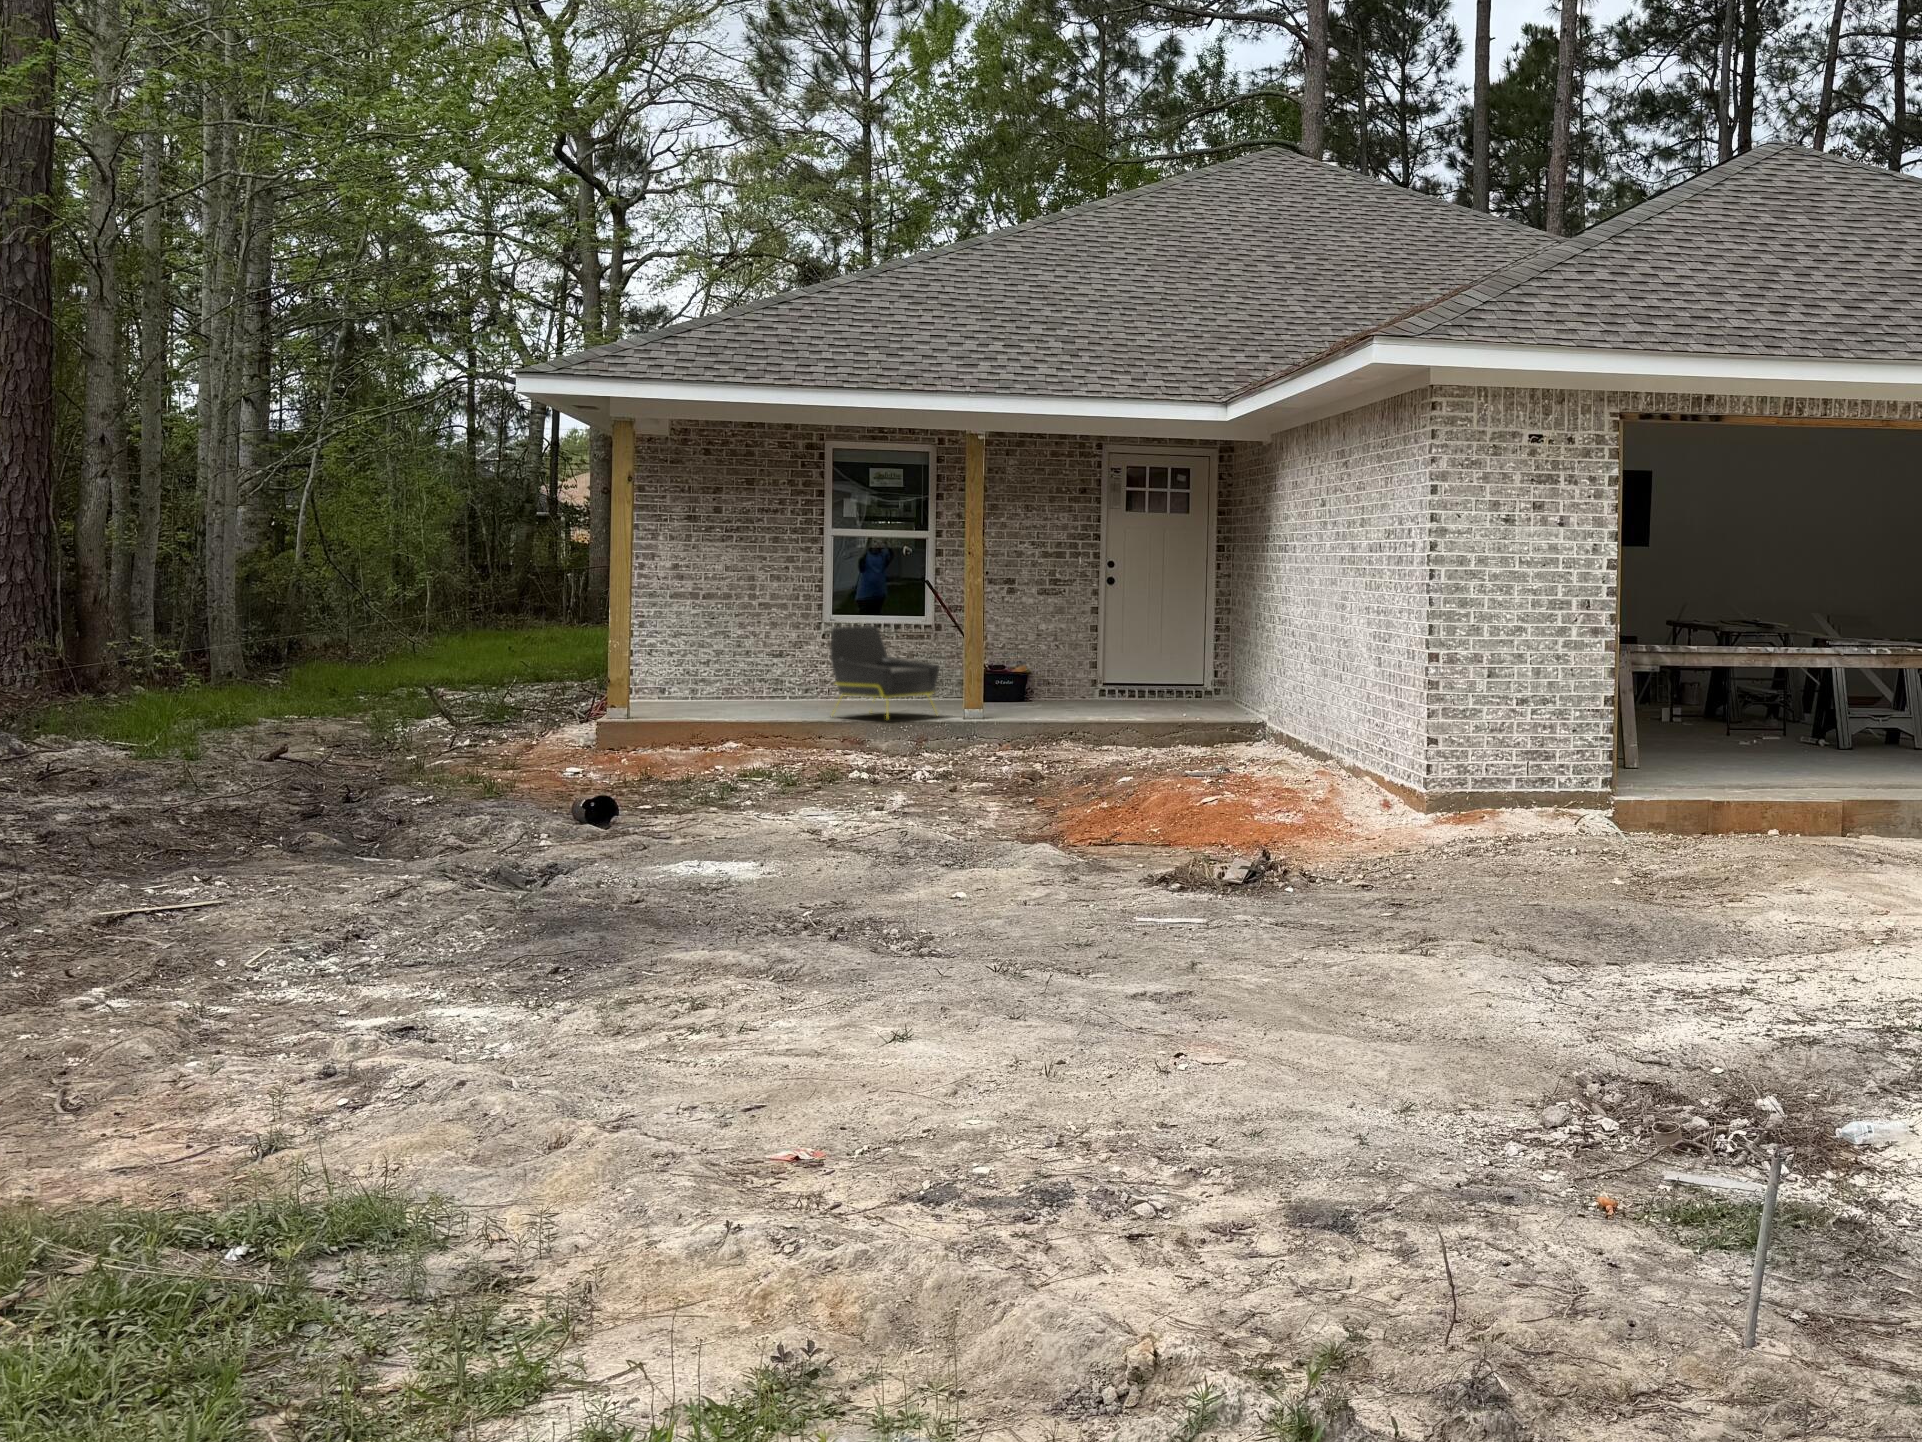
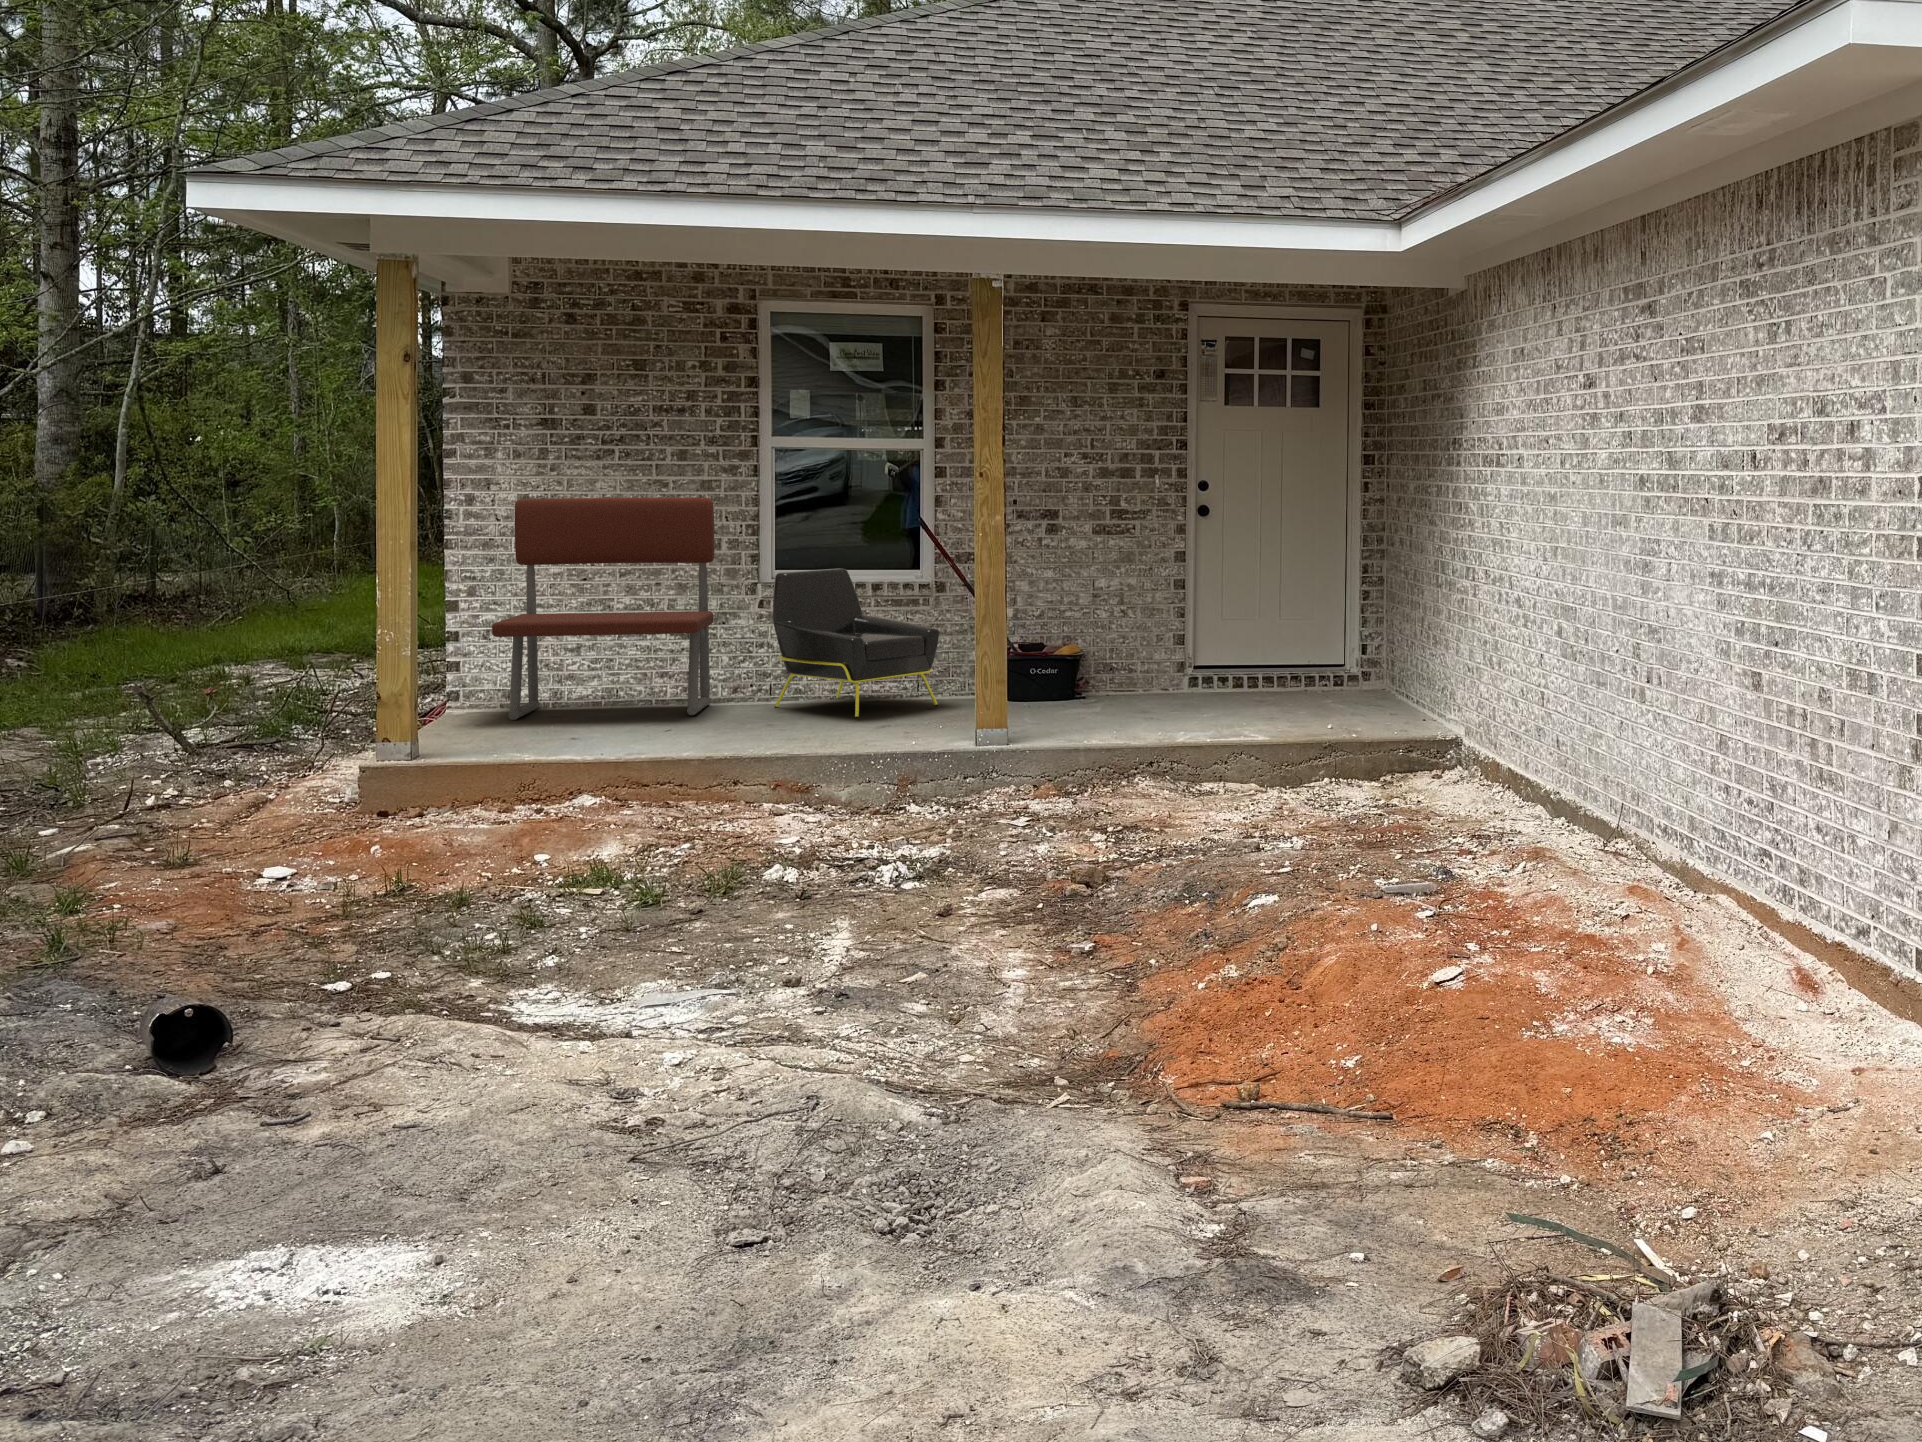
bench: none [655,578,790,722] -> present [492,497,715,720]

